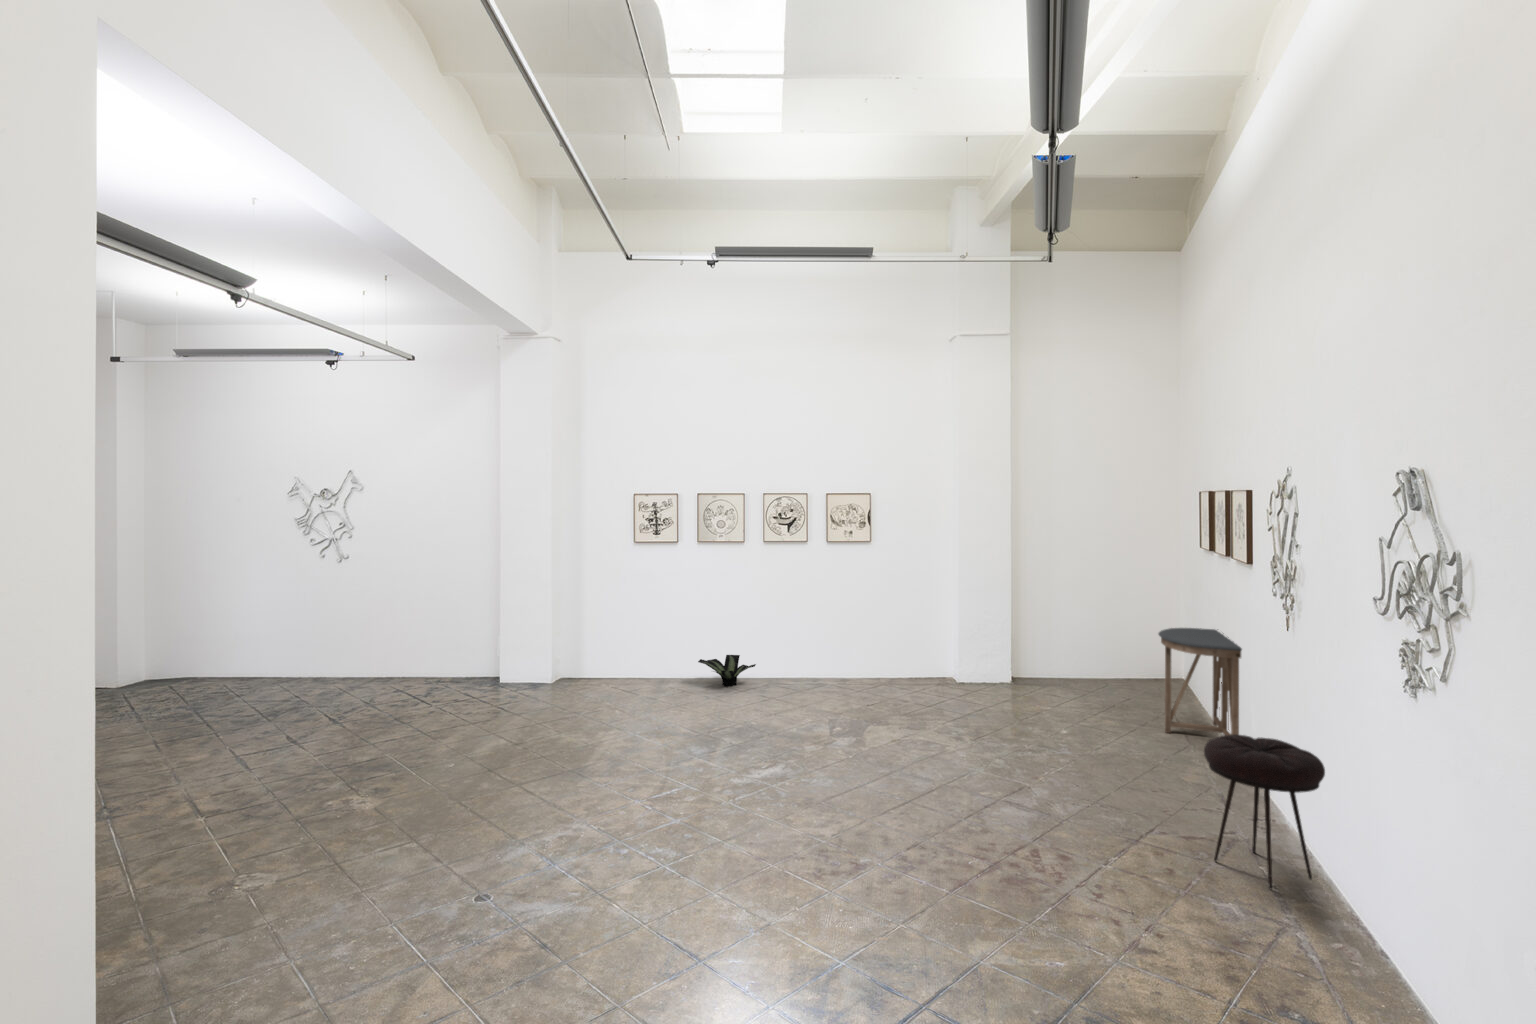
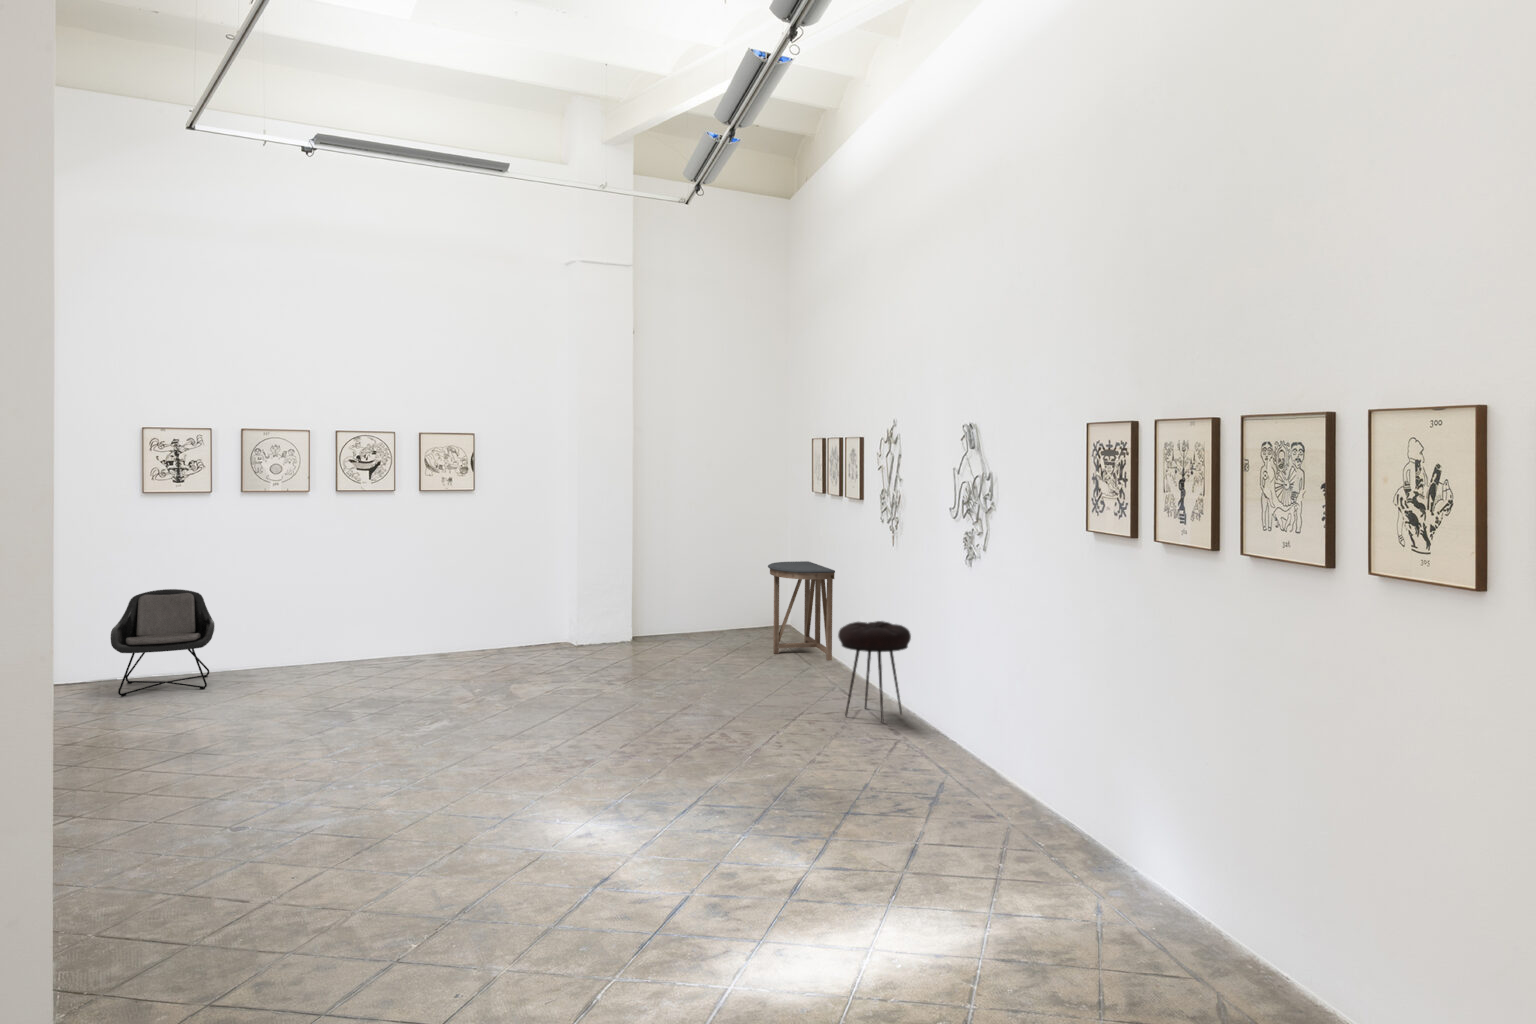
lounge chair: none [603,611,673,690] -> present [111,589,215,696]
potted plant: present [698,655,756,687] -> none [260,637,341,675]

